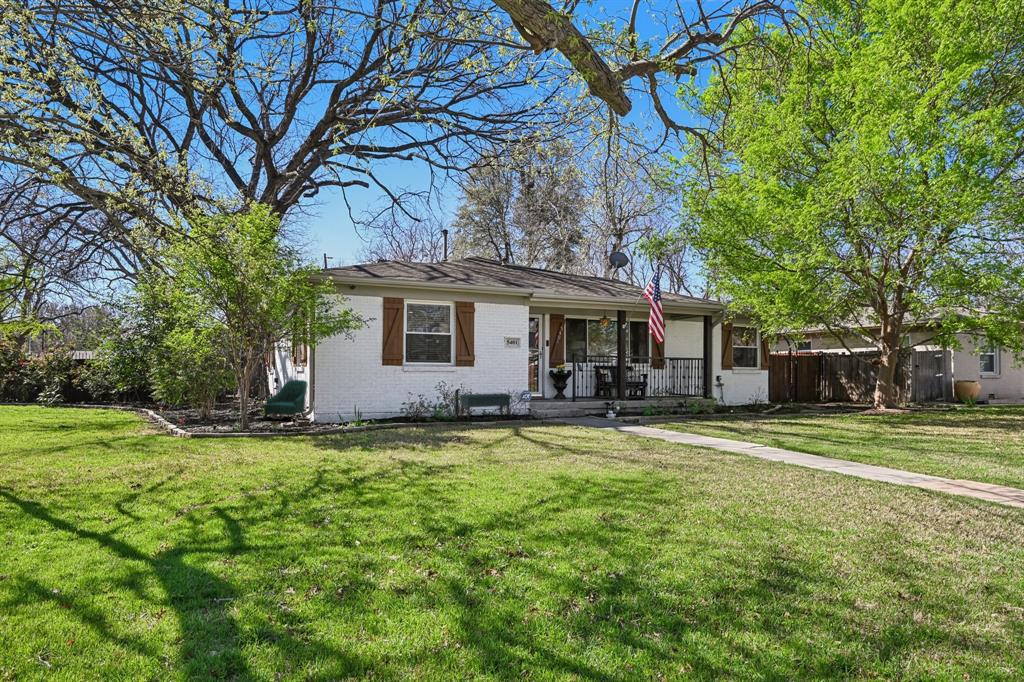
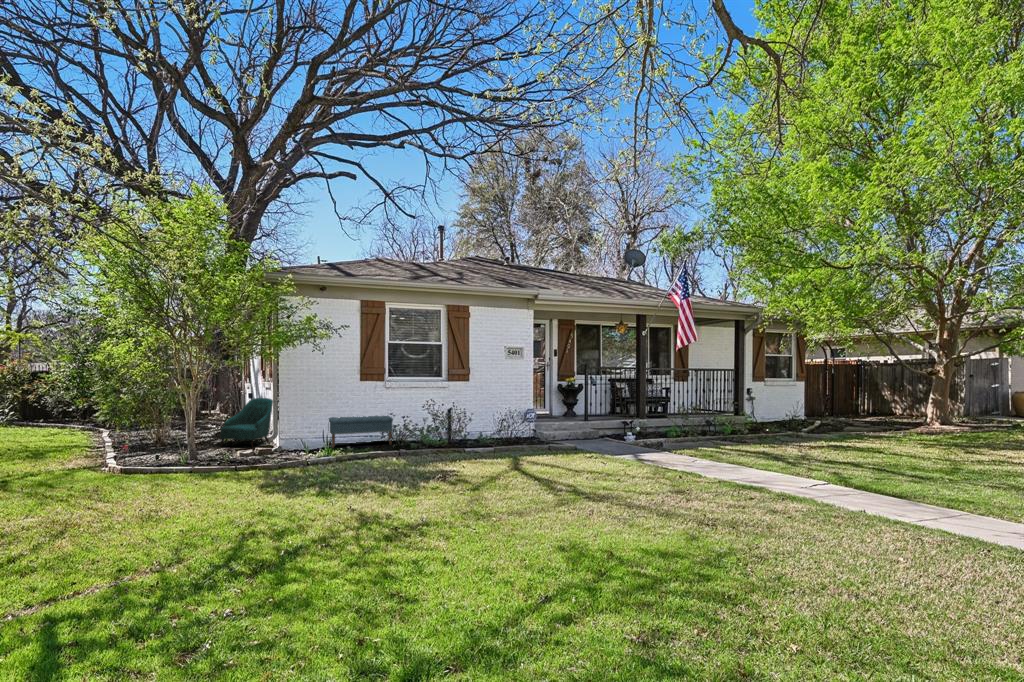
bench: present [460,393,510,418] -> present [329,416,393,448]

